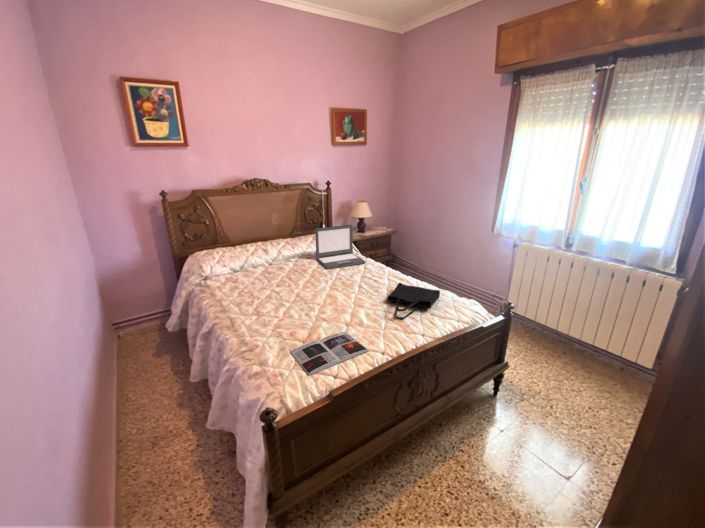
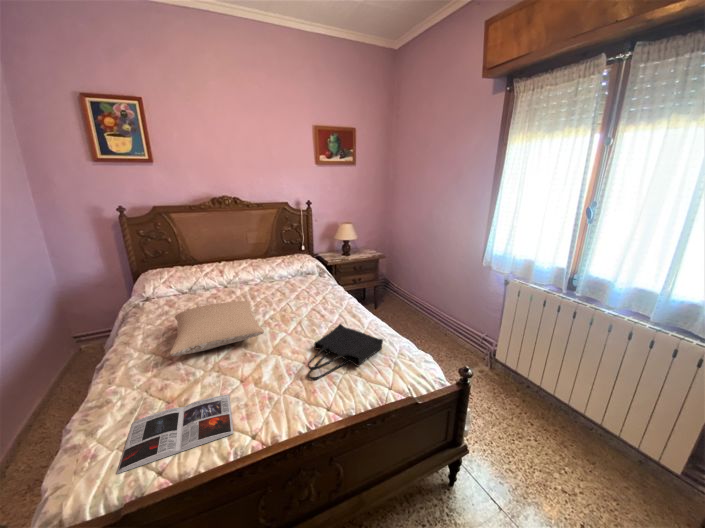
laptop: present [315,225,366,269] -> none [274,248,326,297]
pillow: none [260,271,348,310] -> present [170,301,264,356]

